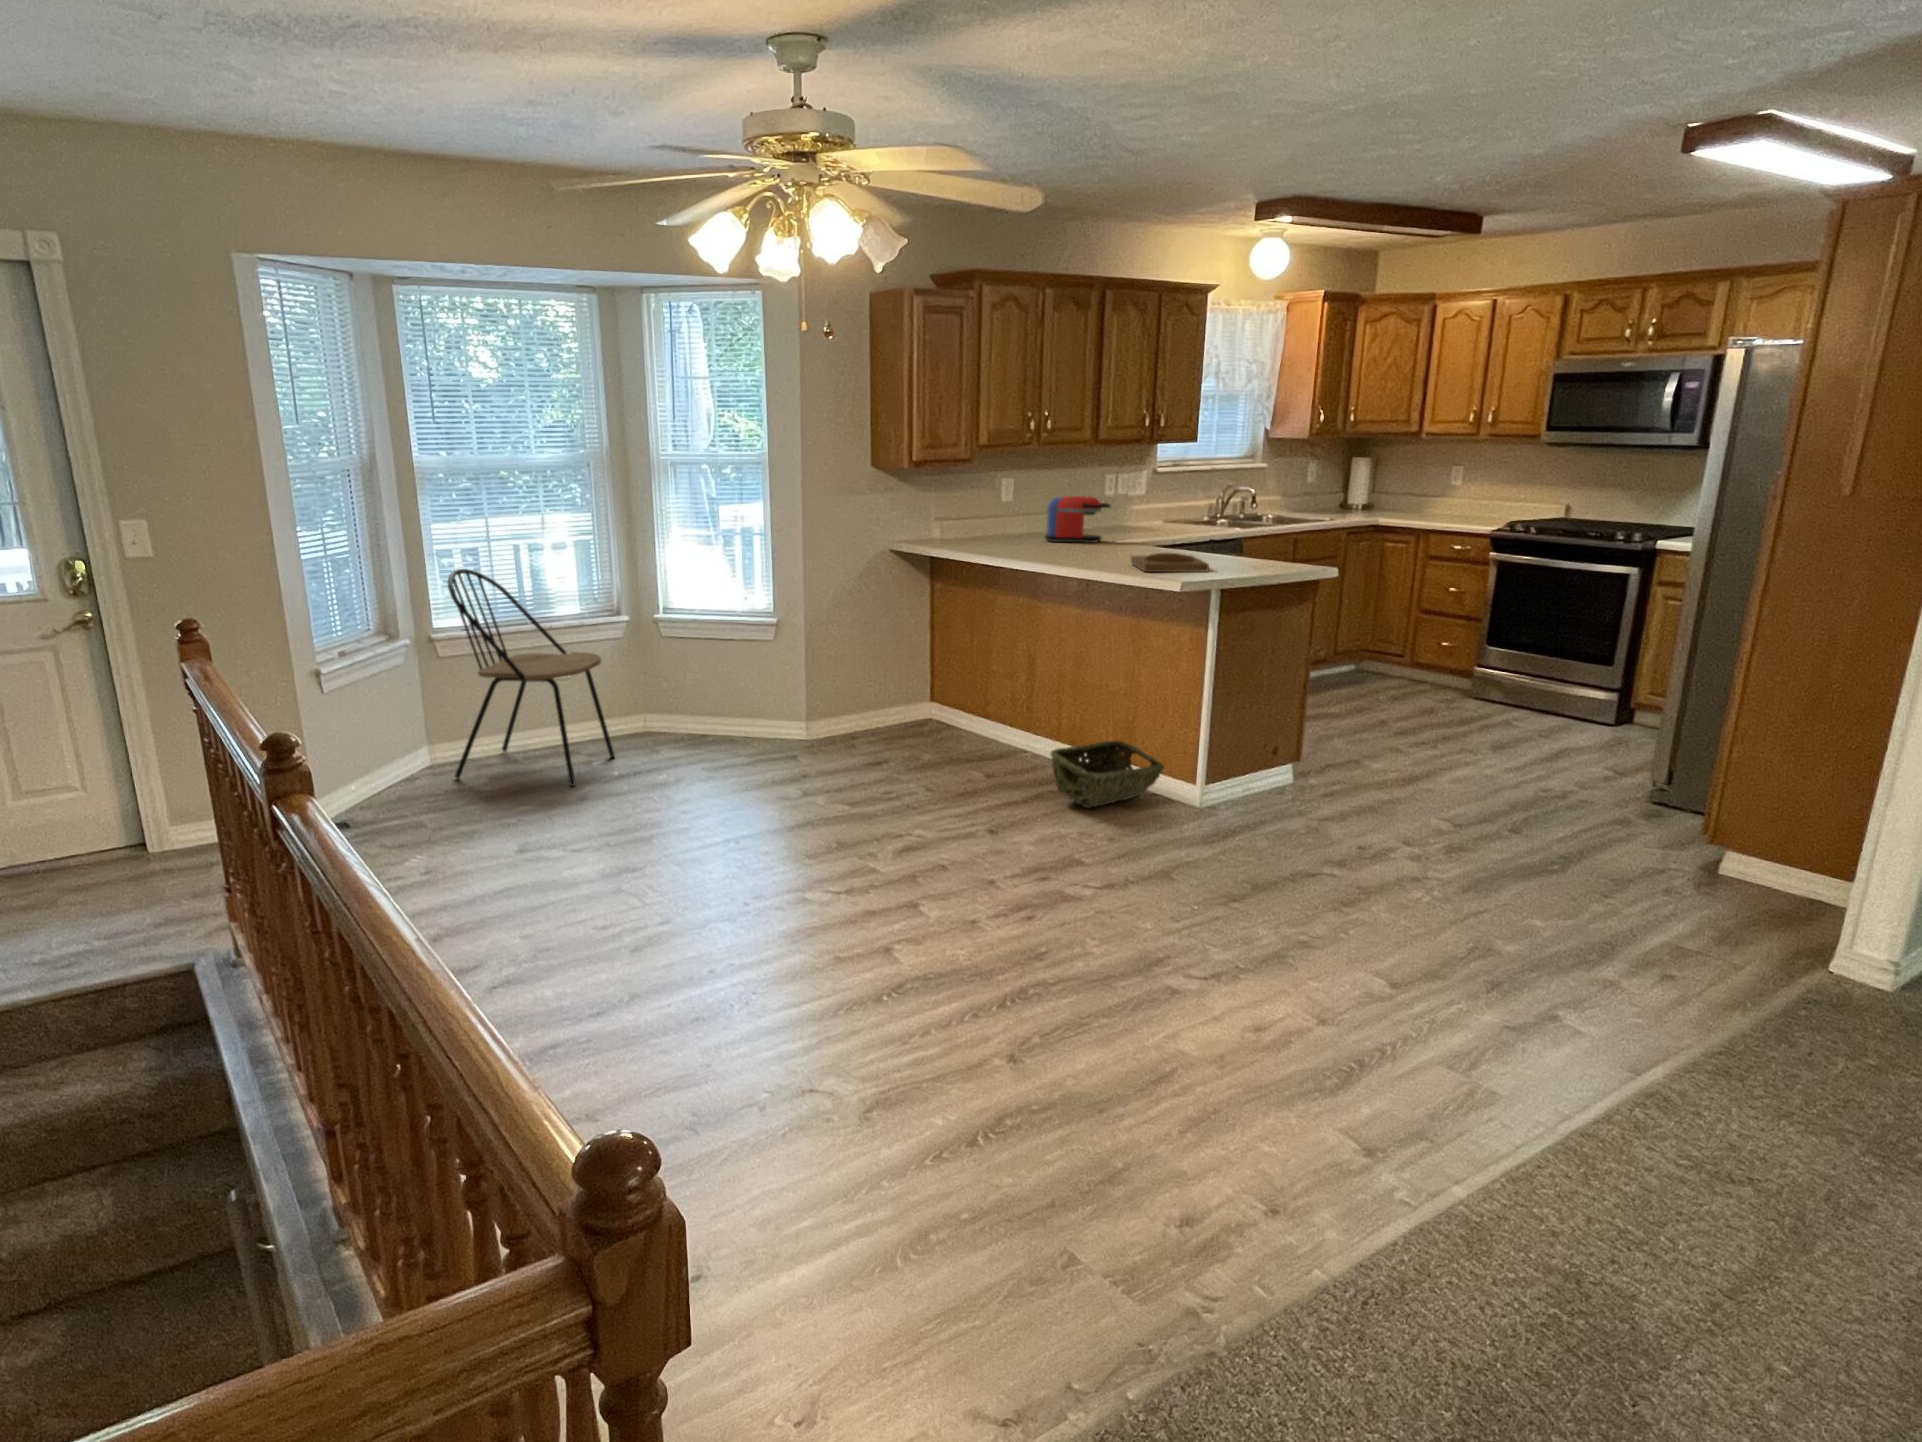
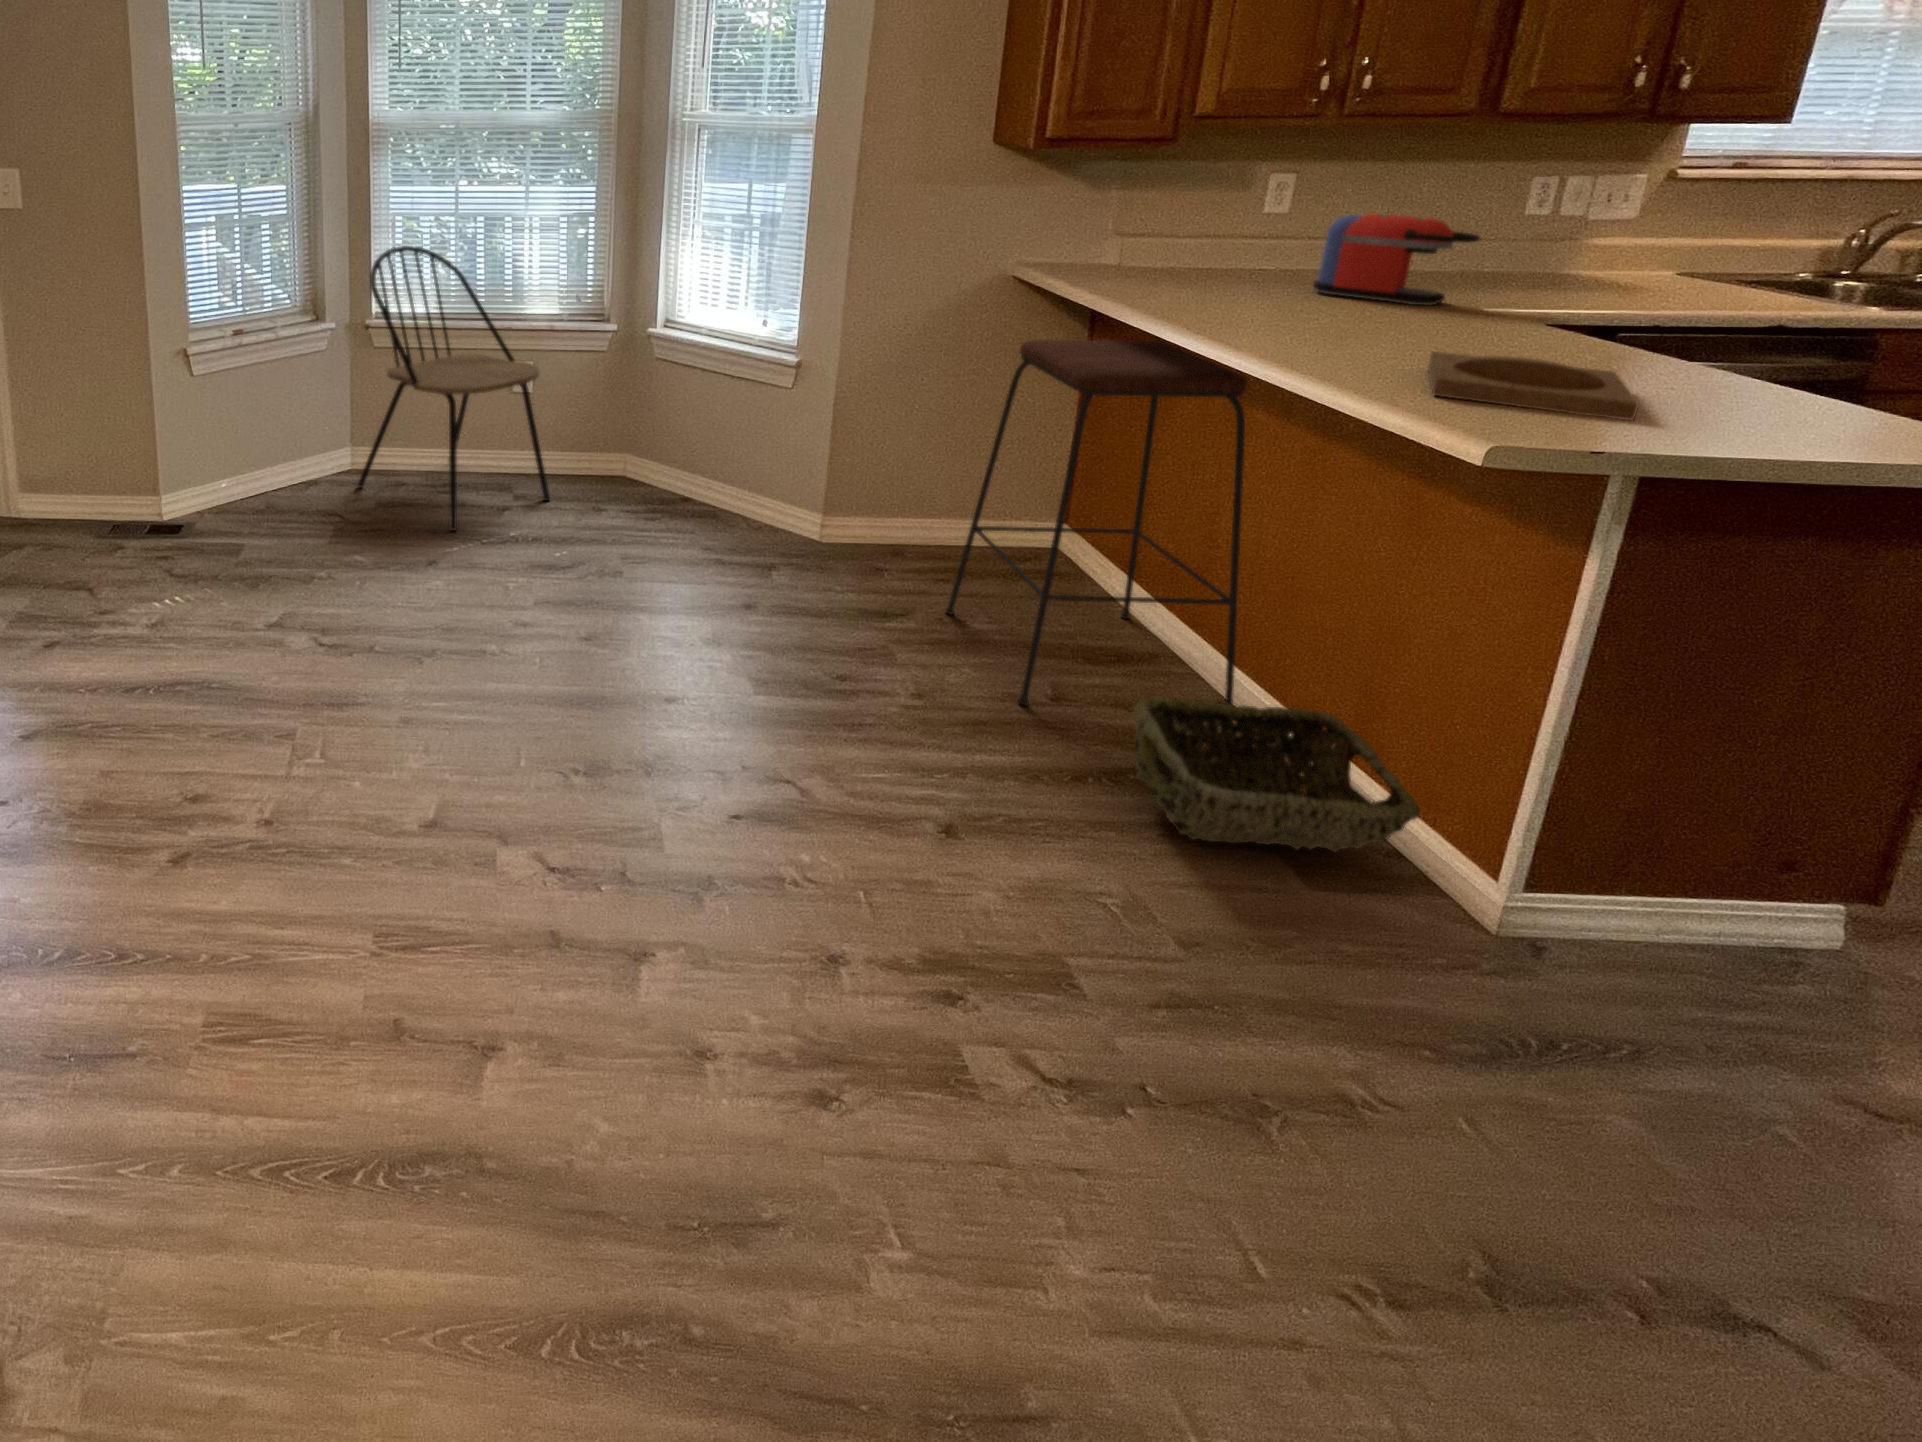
bar stool: none [912,574,1067,784] -> present [945,340,1247,705]

